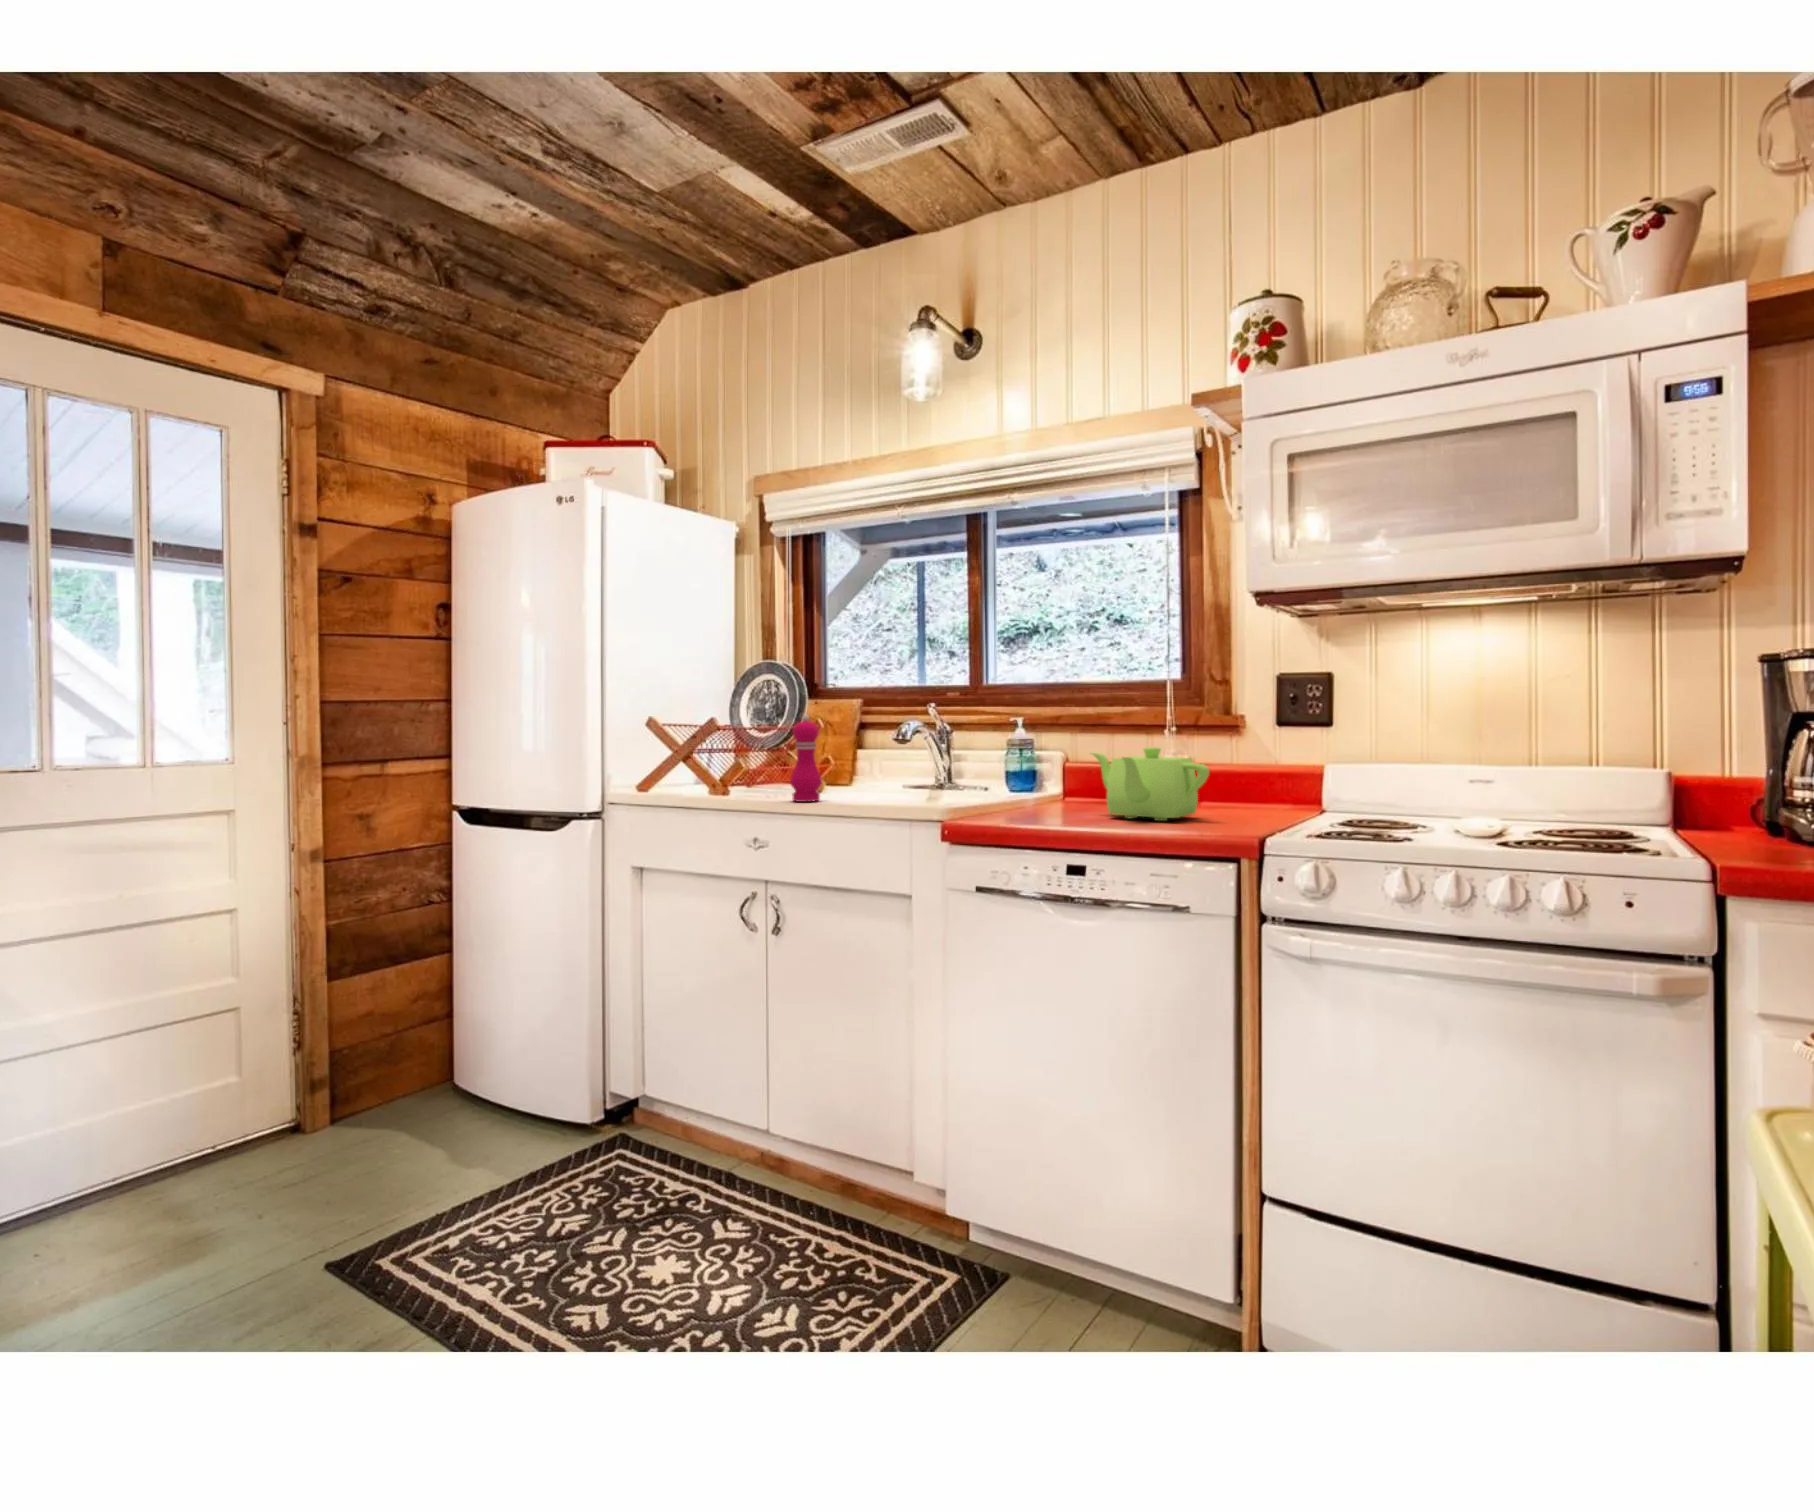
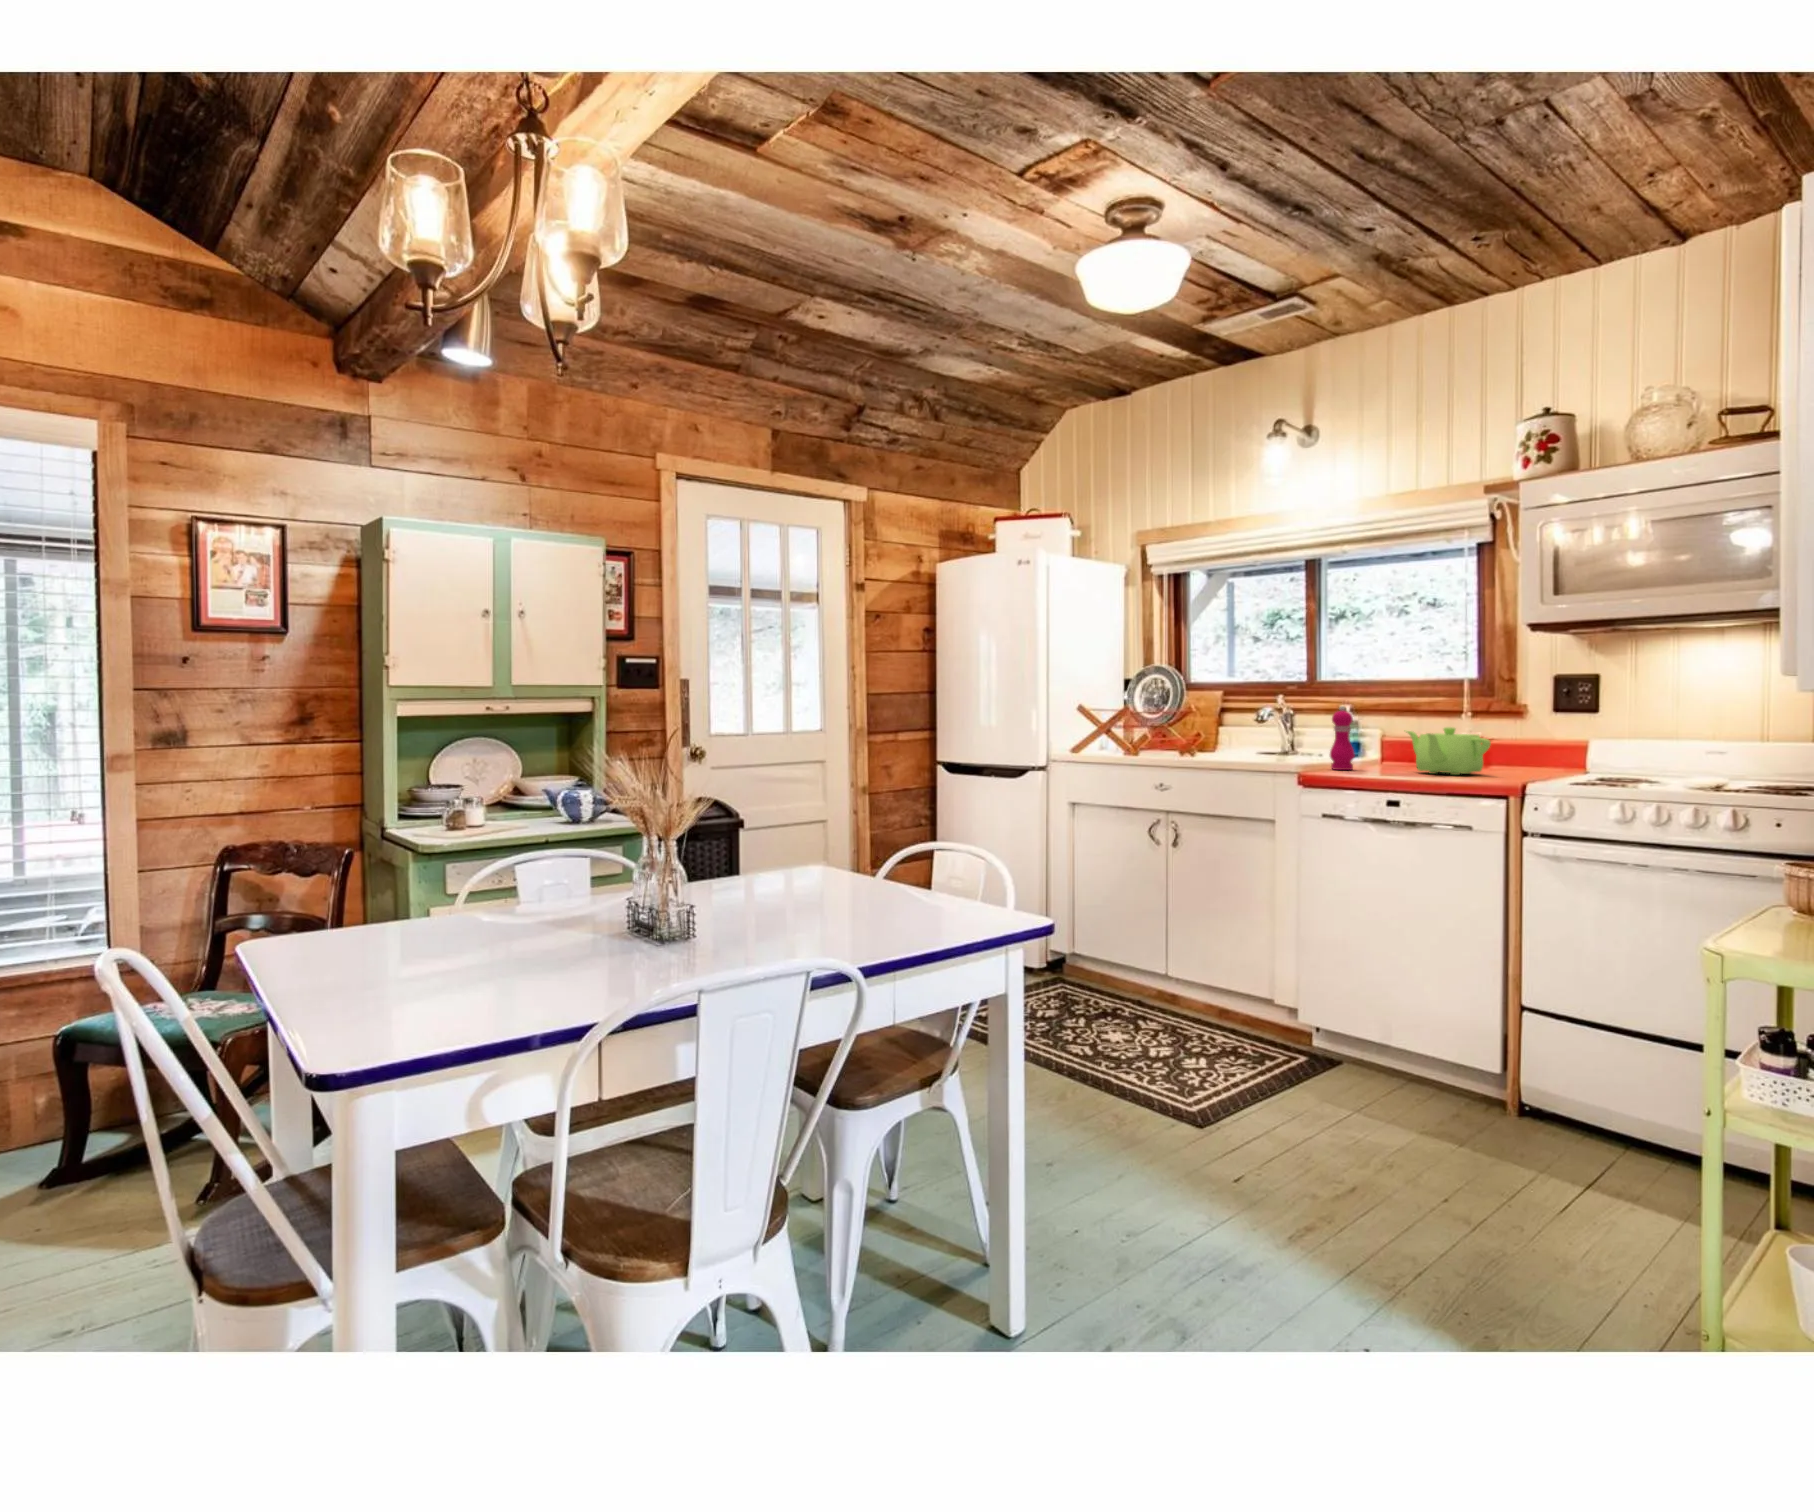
pepper mill: present [790,715,821,802] -> present [1330,706,1355,770]

